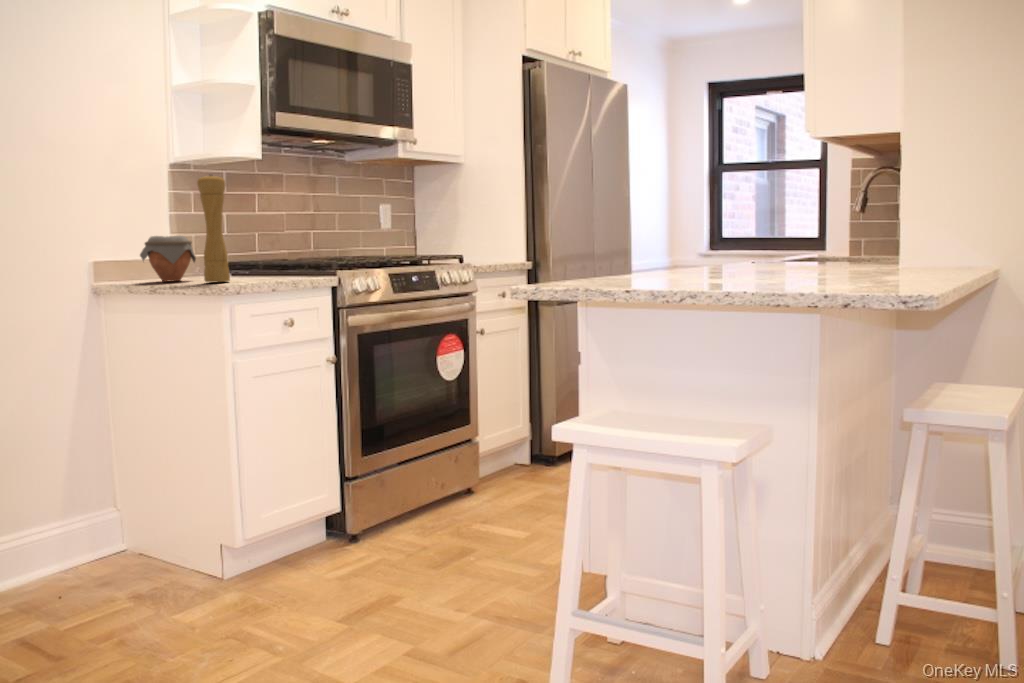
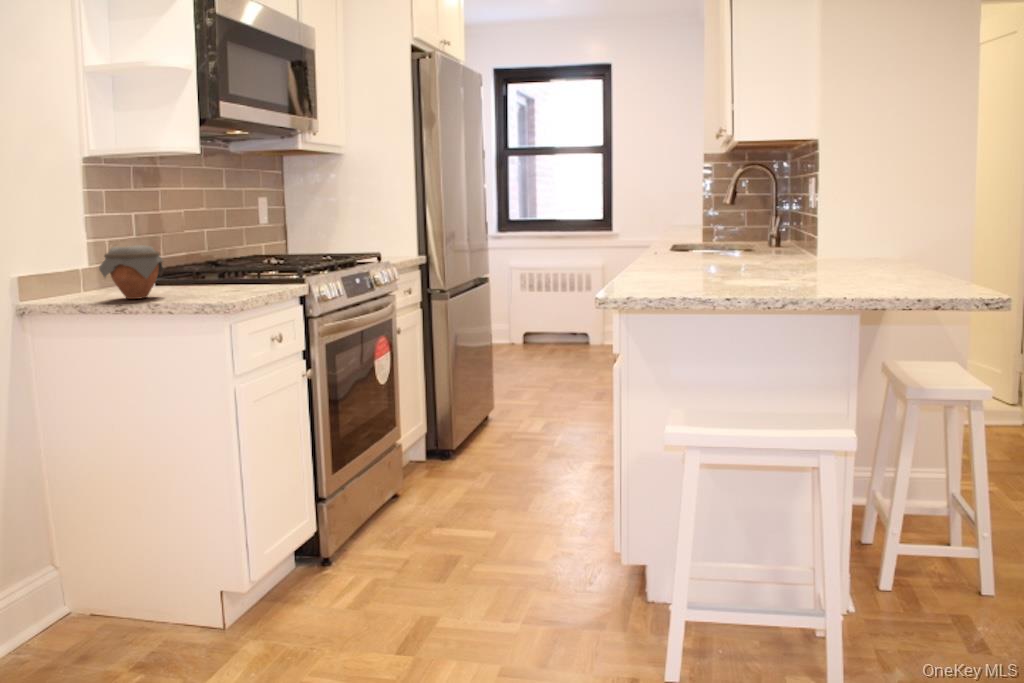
pepper mill: present [197,175,230,282] -> none [185,178,224,299]

